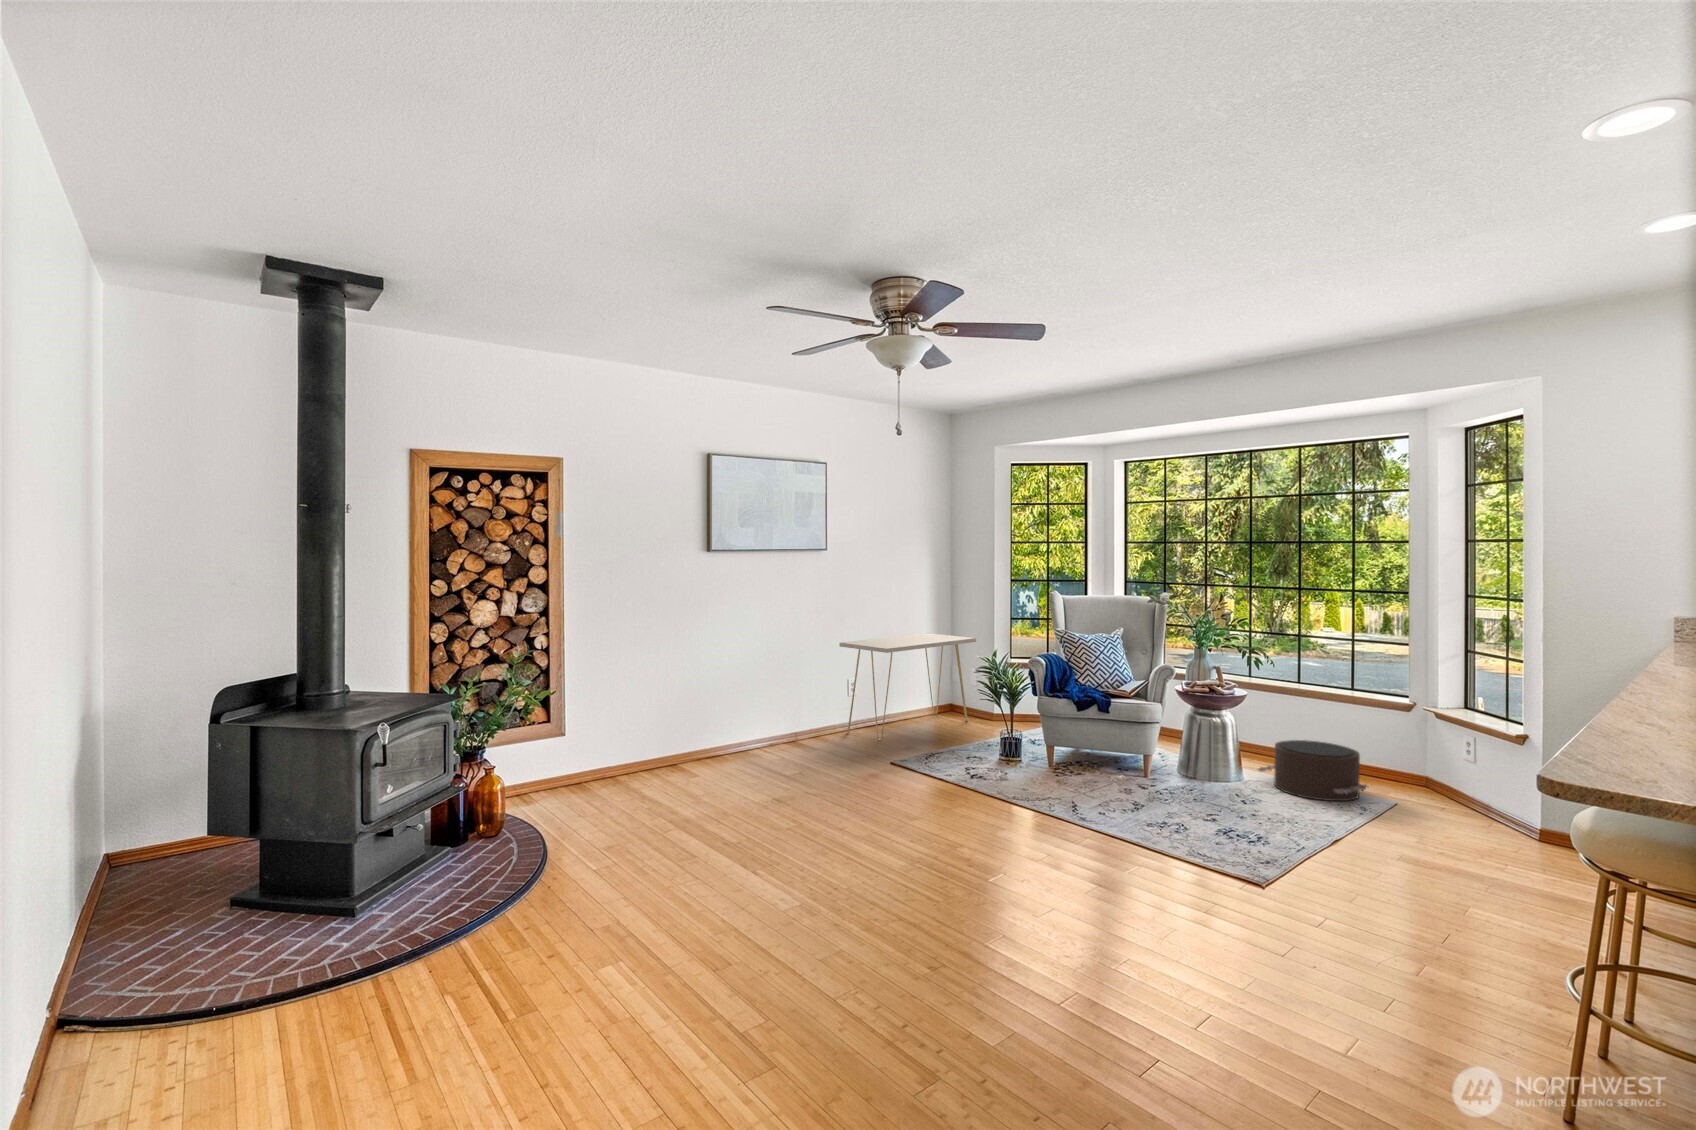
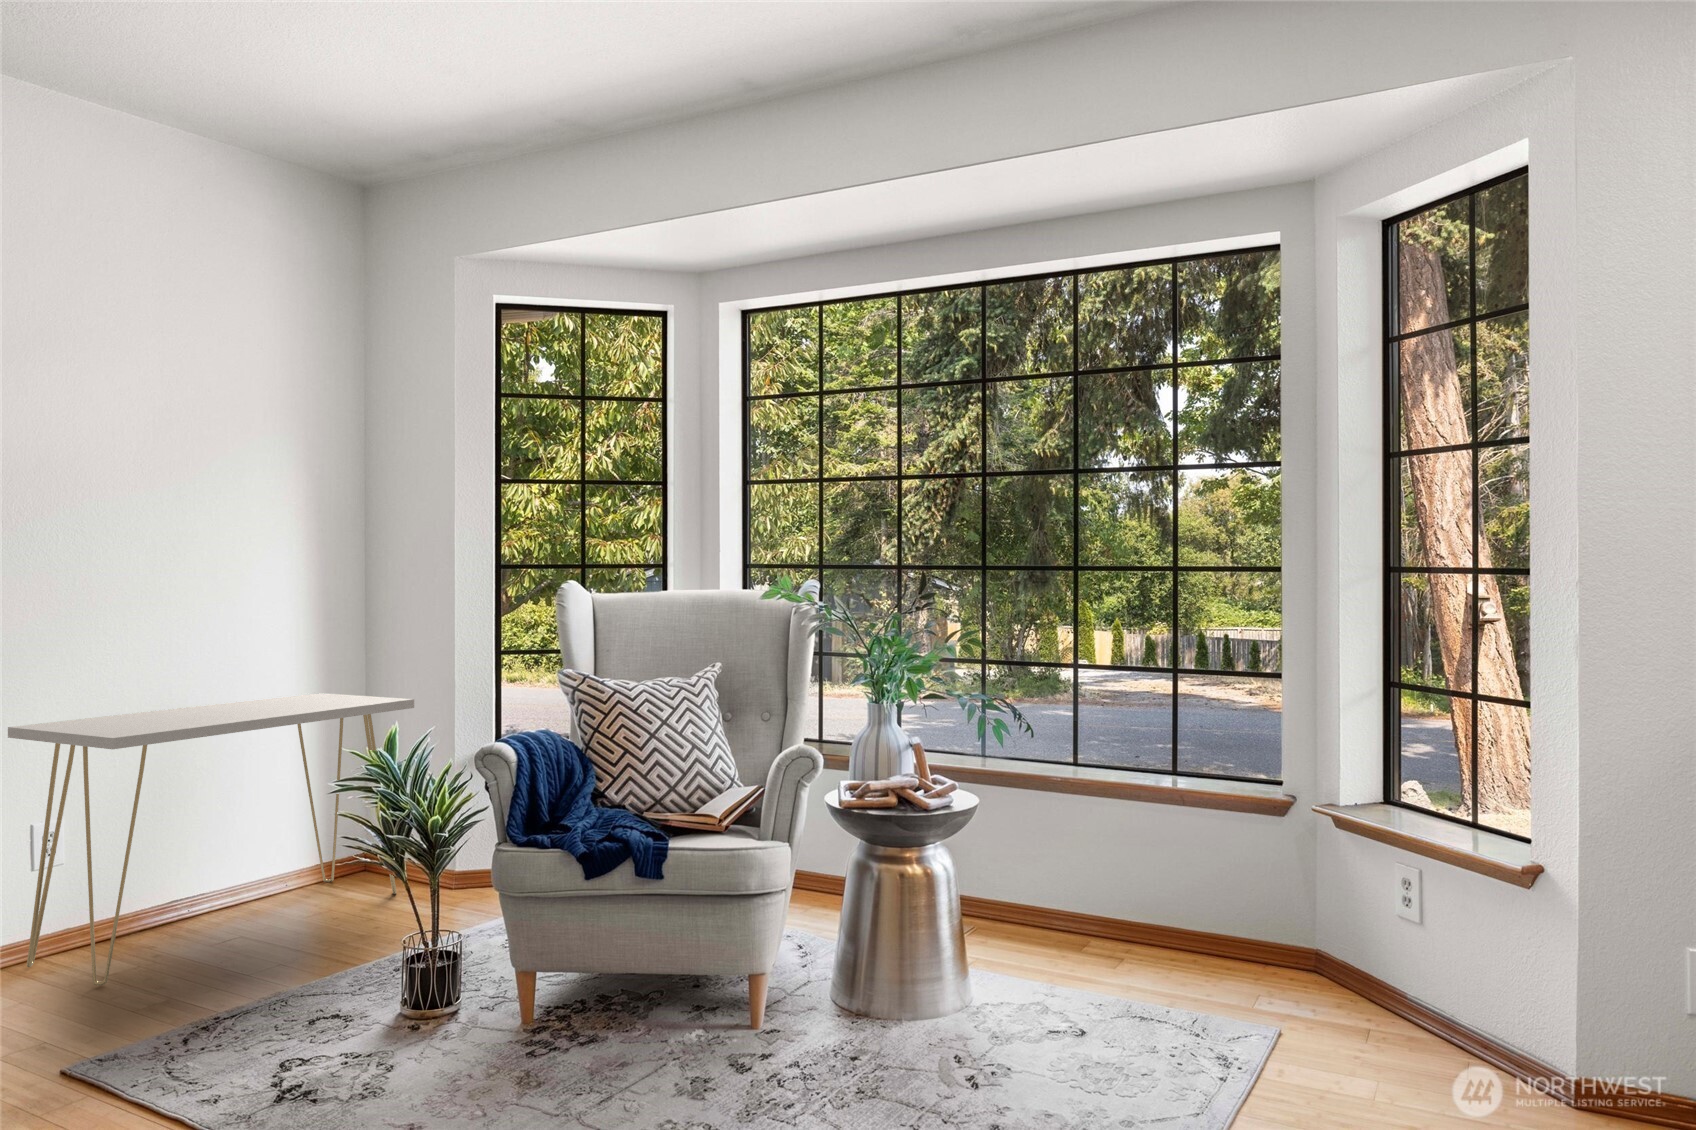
pouf: present [1258,740,1367,801] -> none [1000,897,1233,1049]

